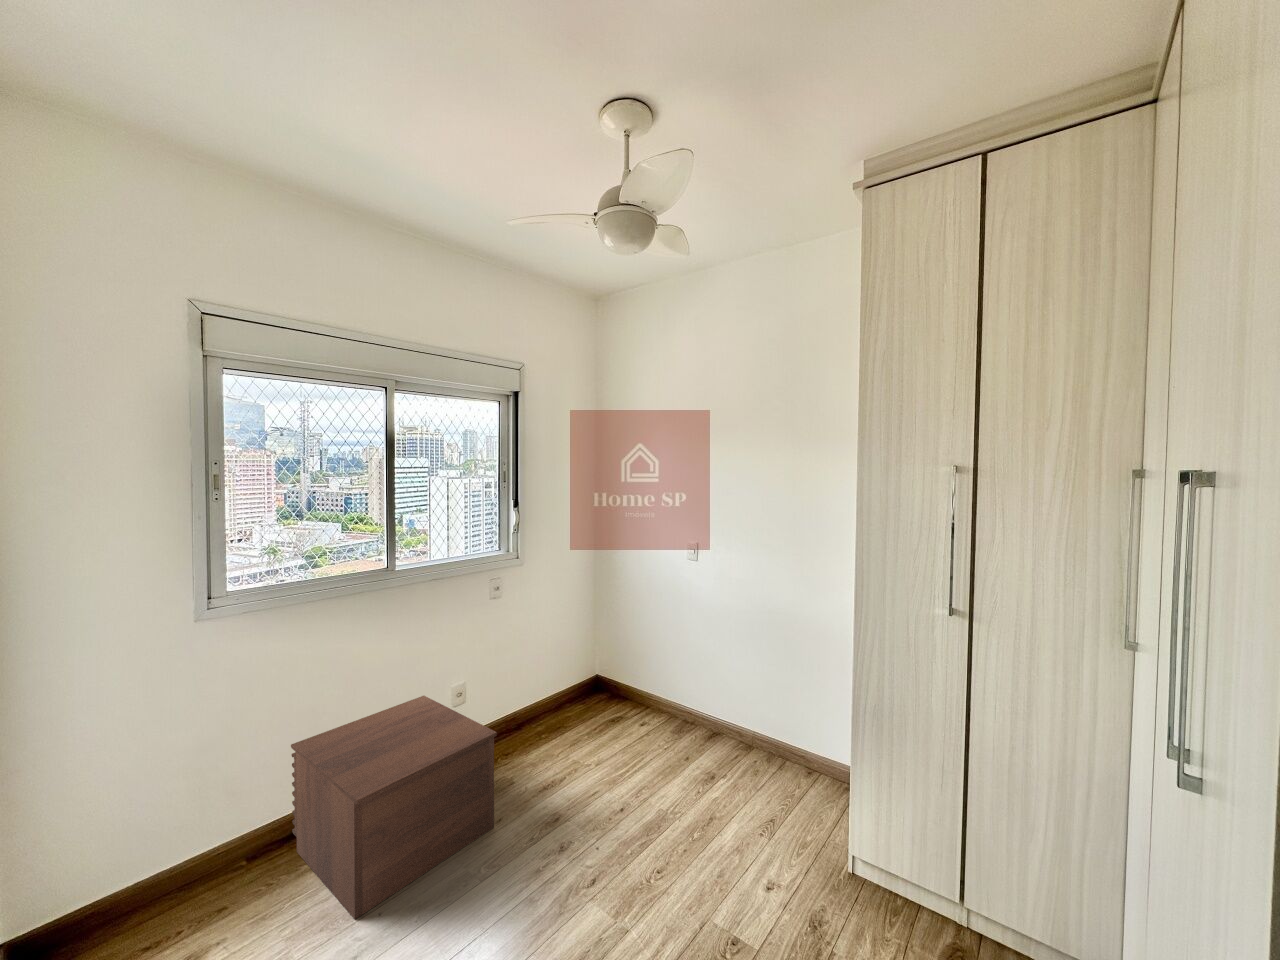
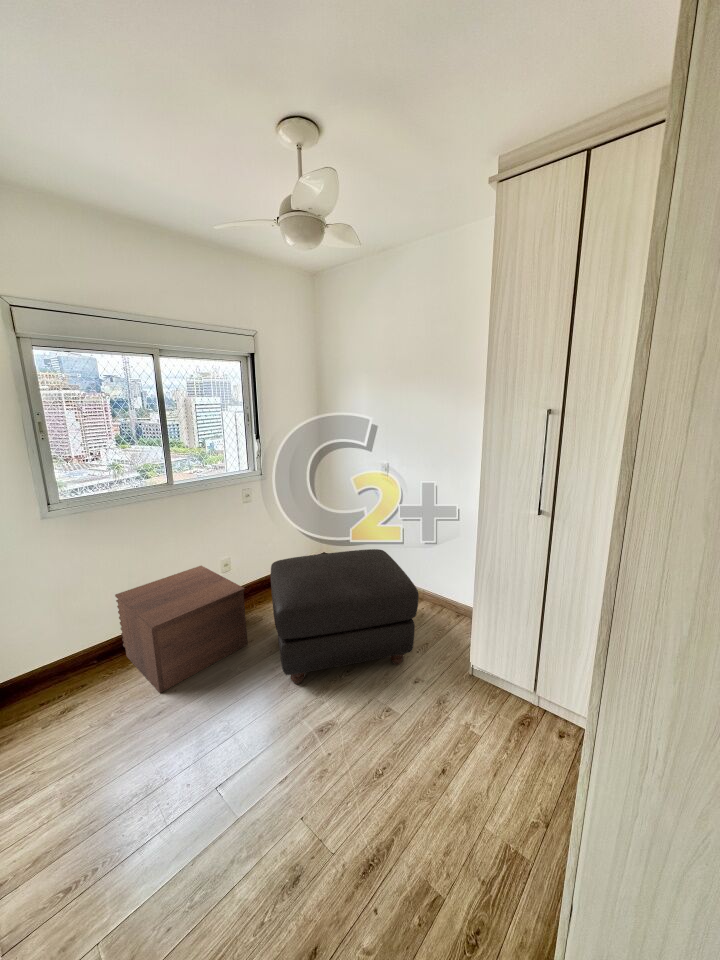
ottoman: none [535,669,768,897] -> present [271,549,419,684]

